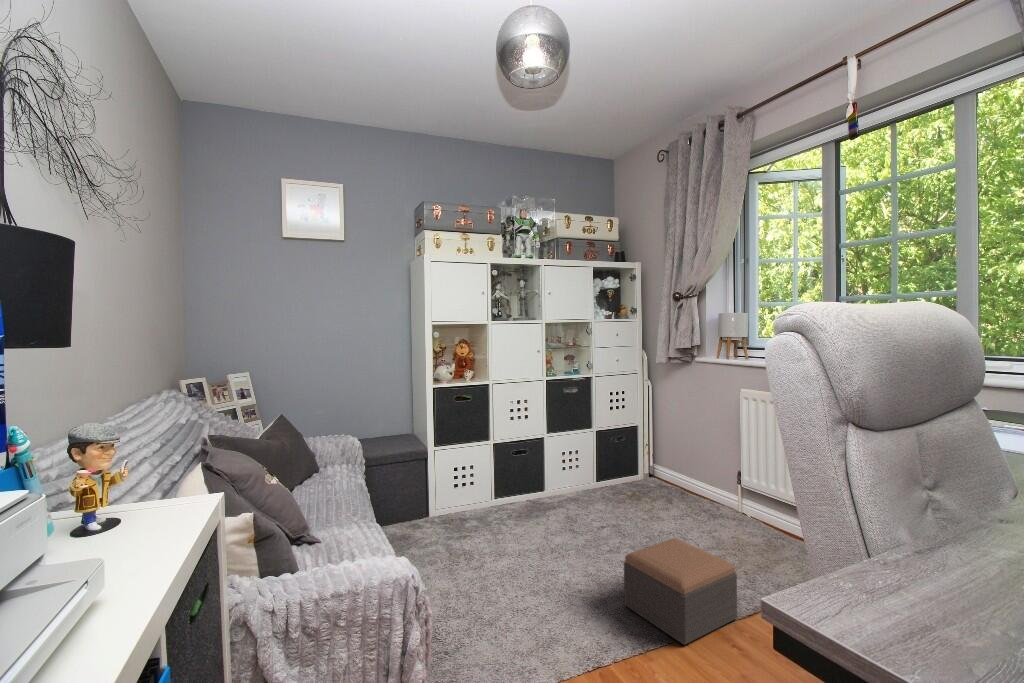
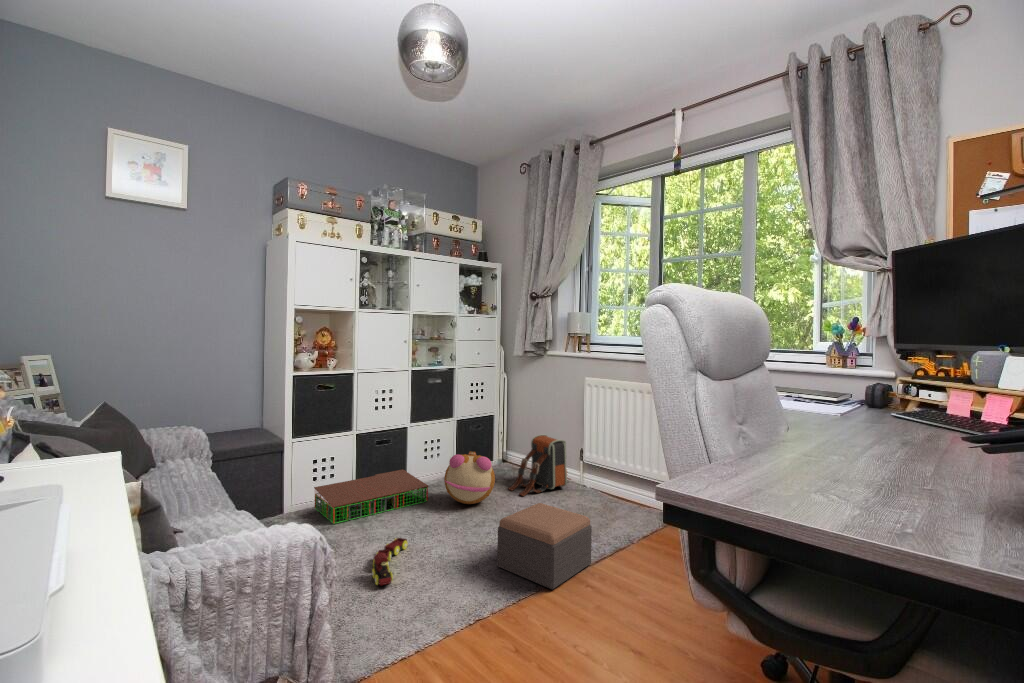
backpack: none [650,452,727,521] -> present [508,435,571,496]
plush toy: none [577,469,632,525] -> present [444,451,495,504]
storage bin: none [454,481,563,534] -> present [314,470,428,523]
toy train: none [494,558,534,610] -> present [372,538,408,585]

